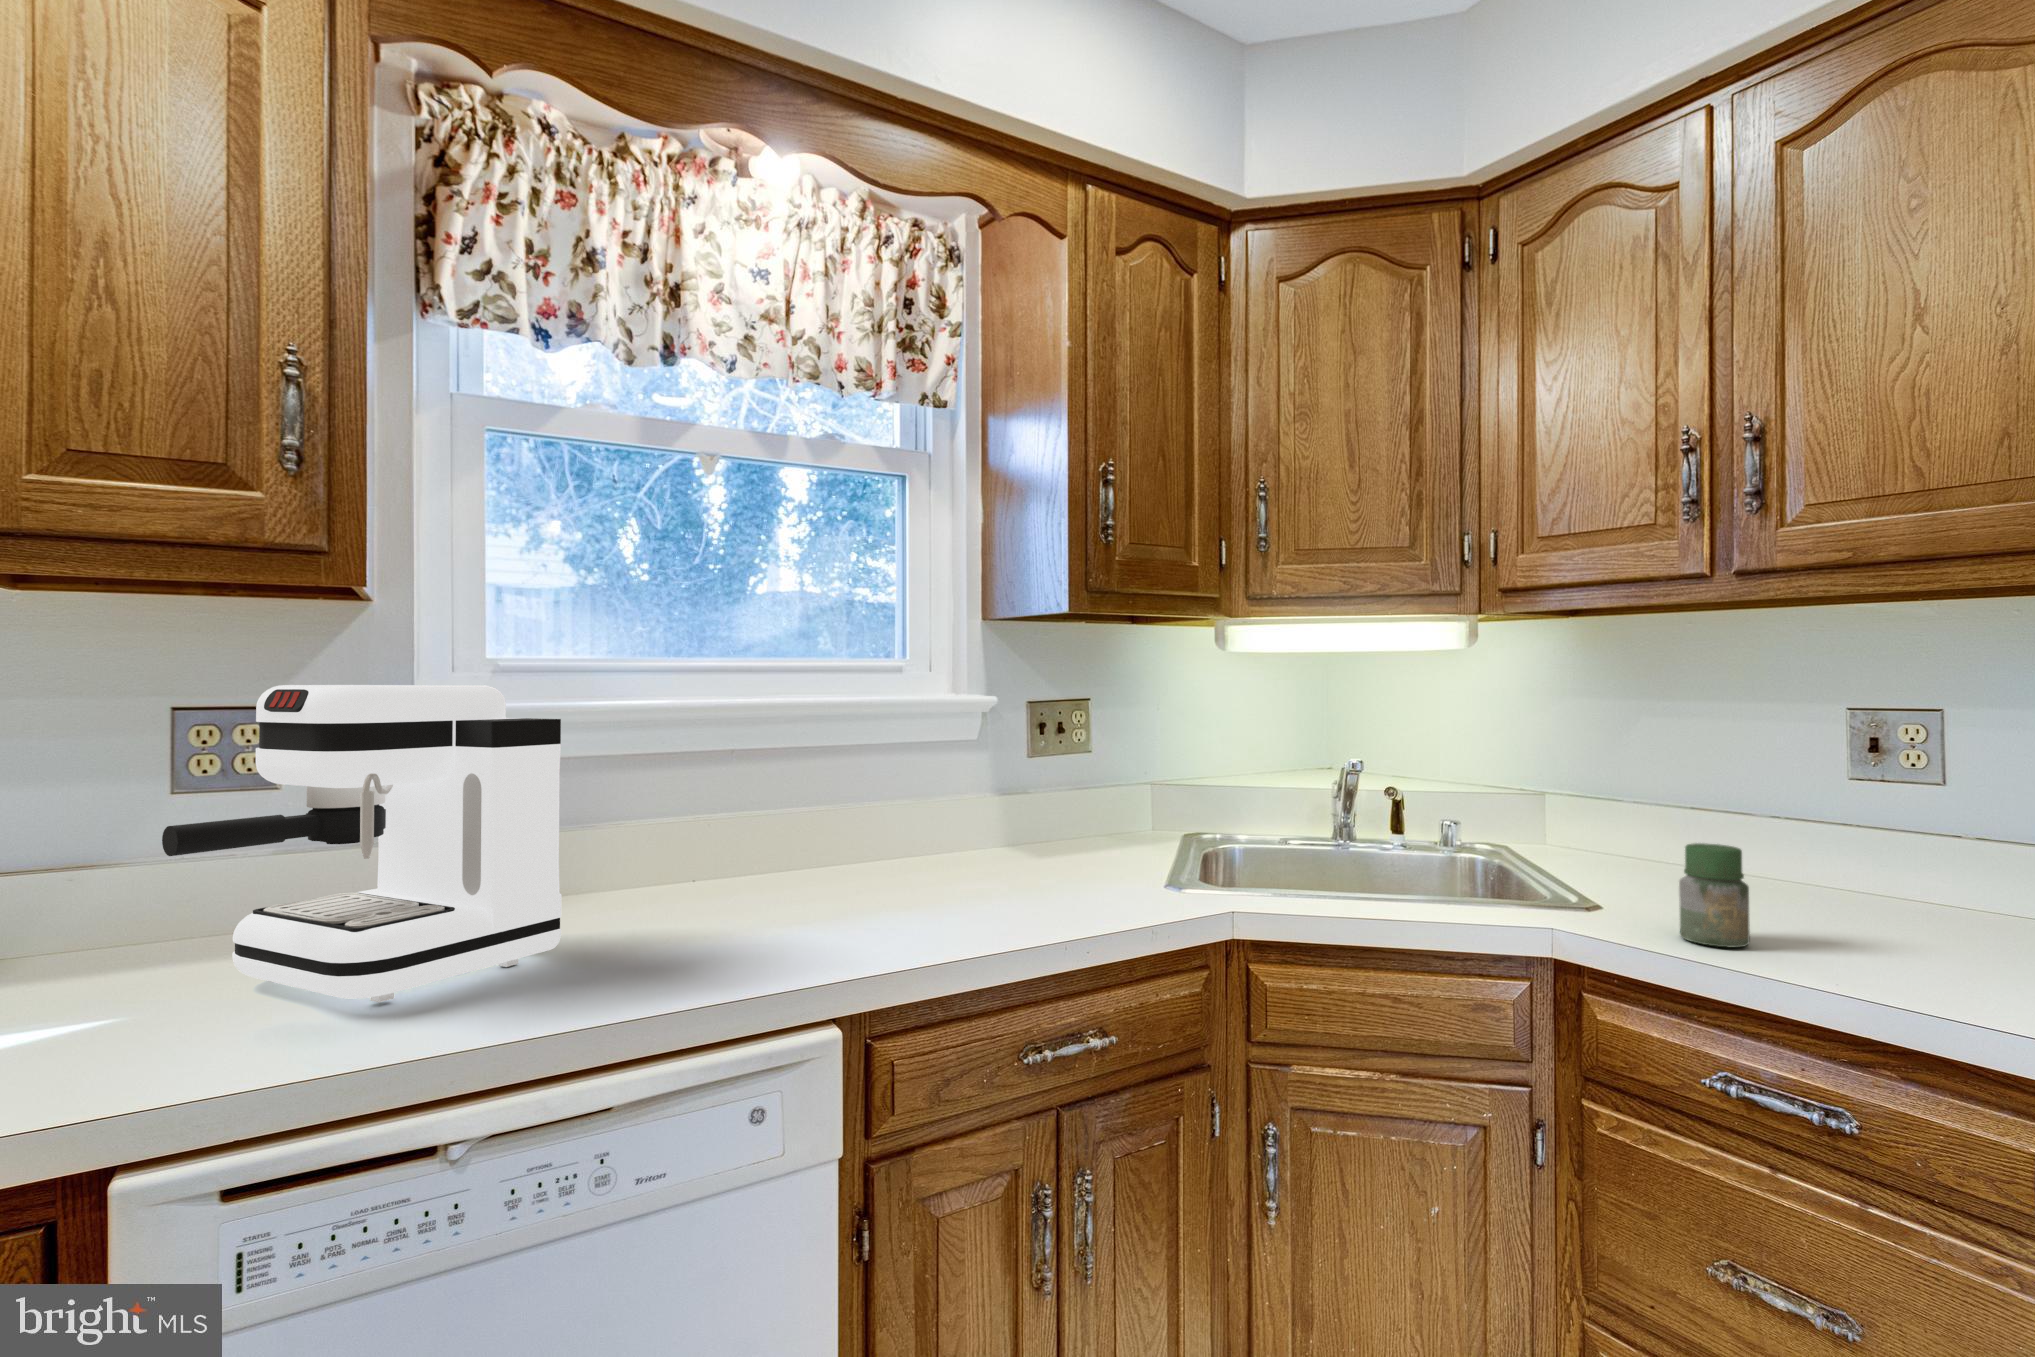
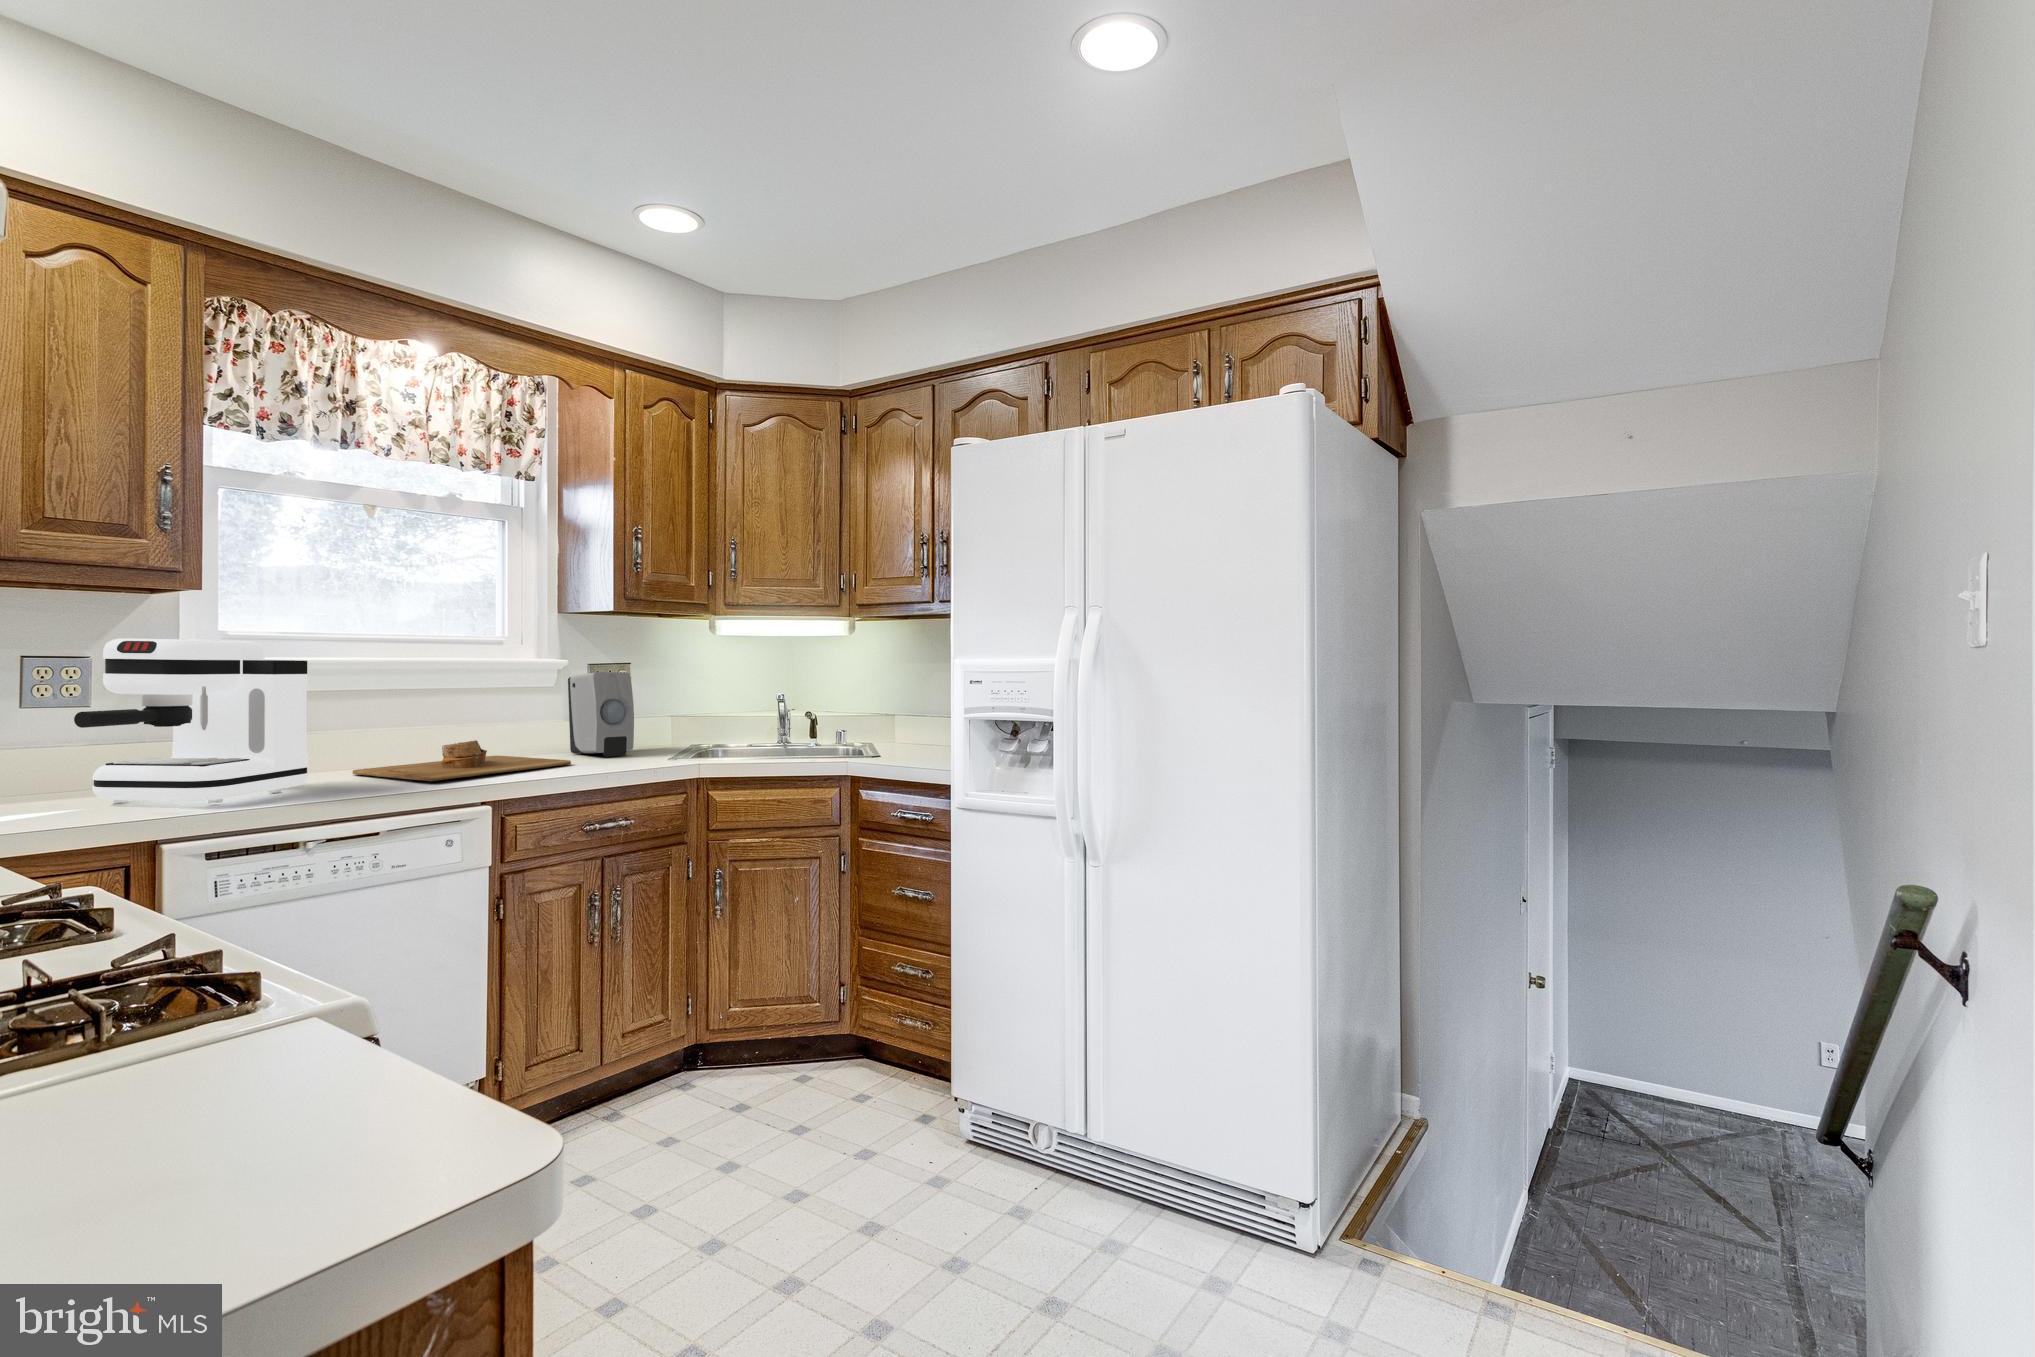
soap dispenser: none [997,727,1105,885] -> present [568,672,634,757]
jar: present [1679,843,1750,947] -> none [895,721,919,761]
cutting board: none [661,854,999,953] -> present [353,740,571,781]

